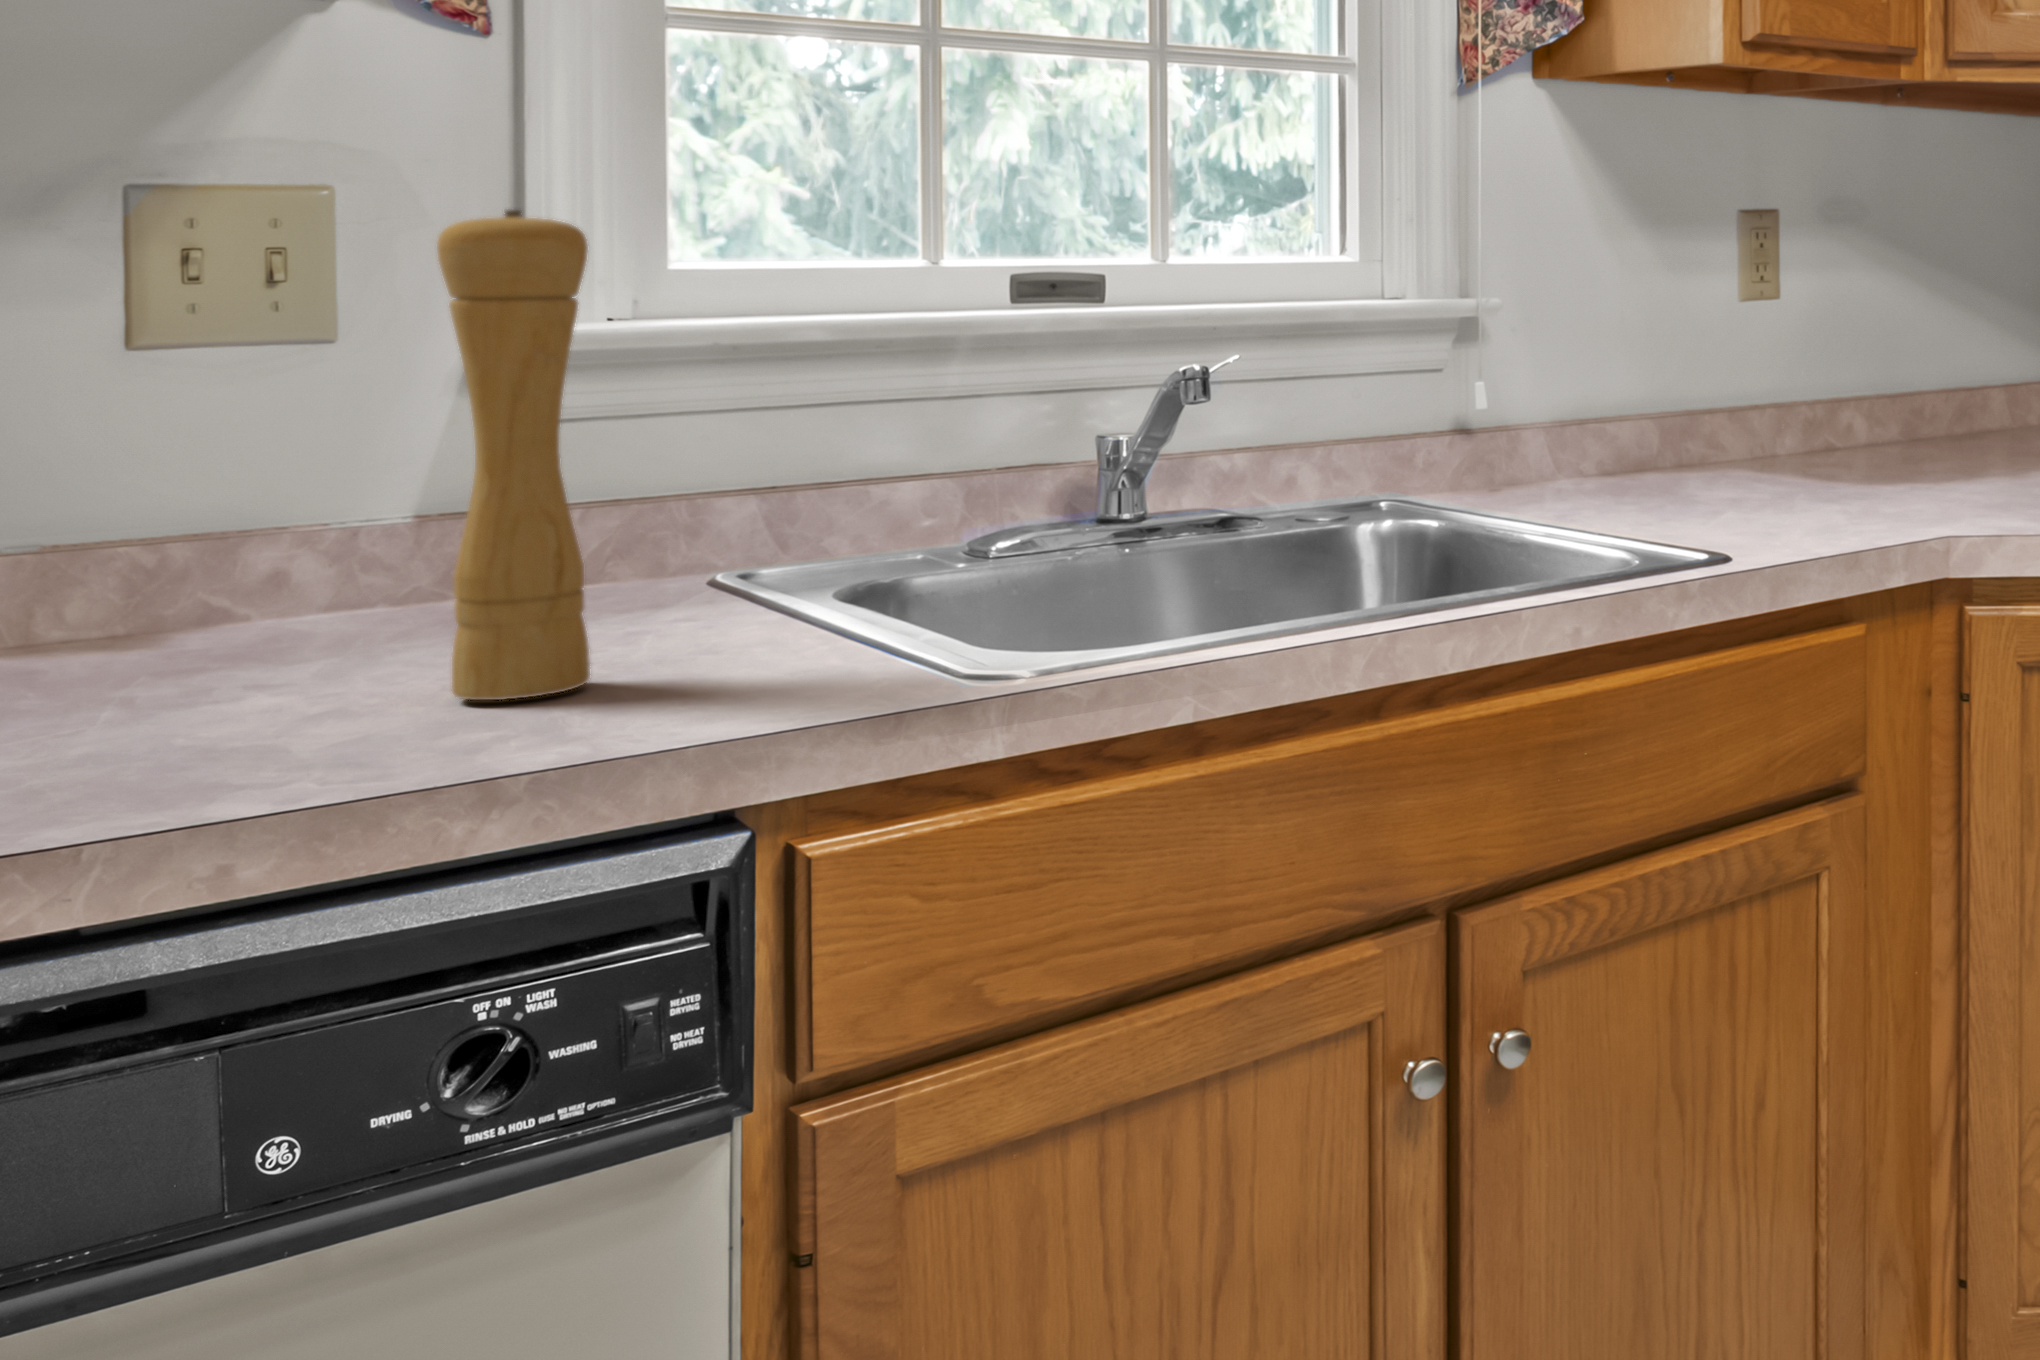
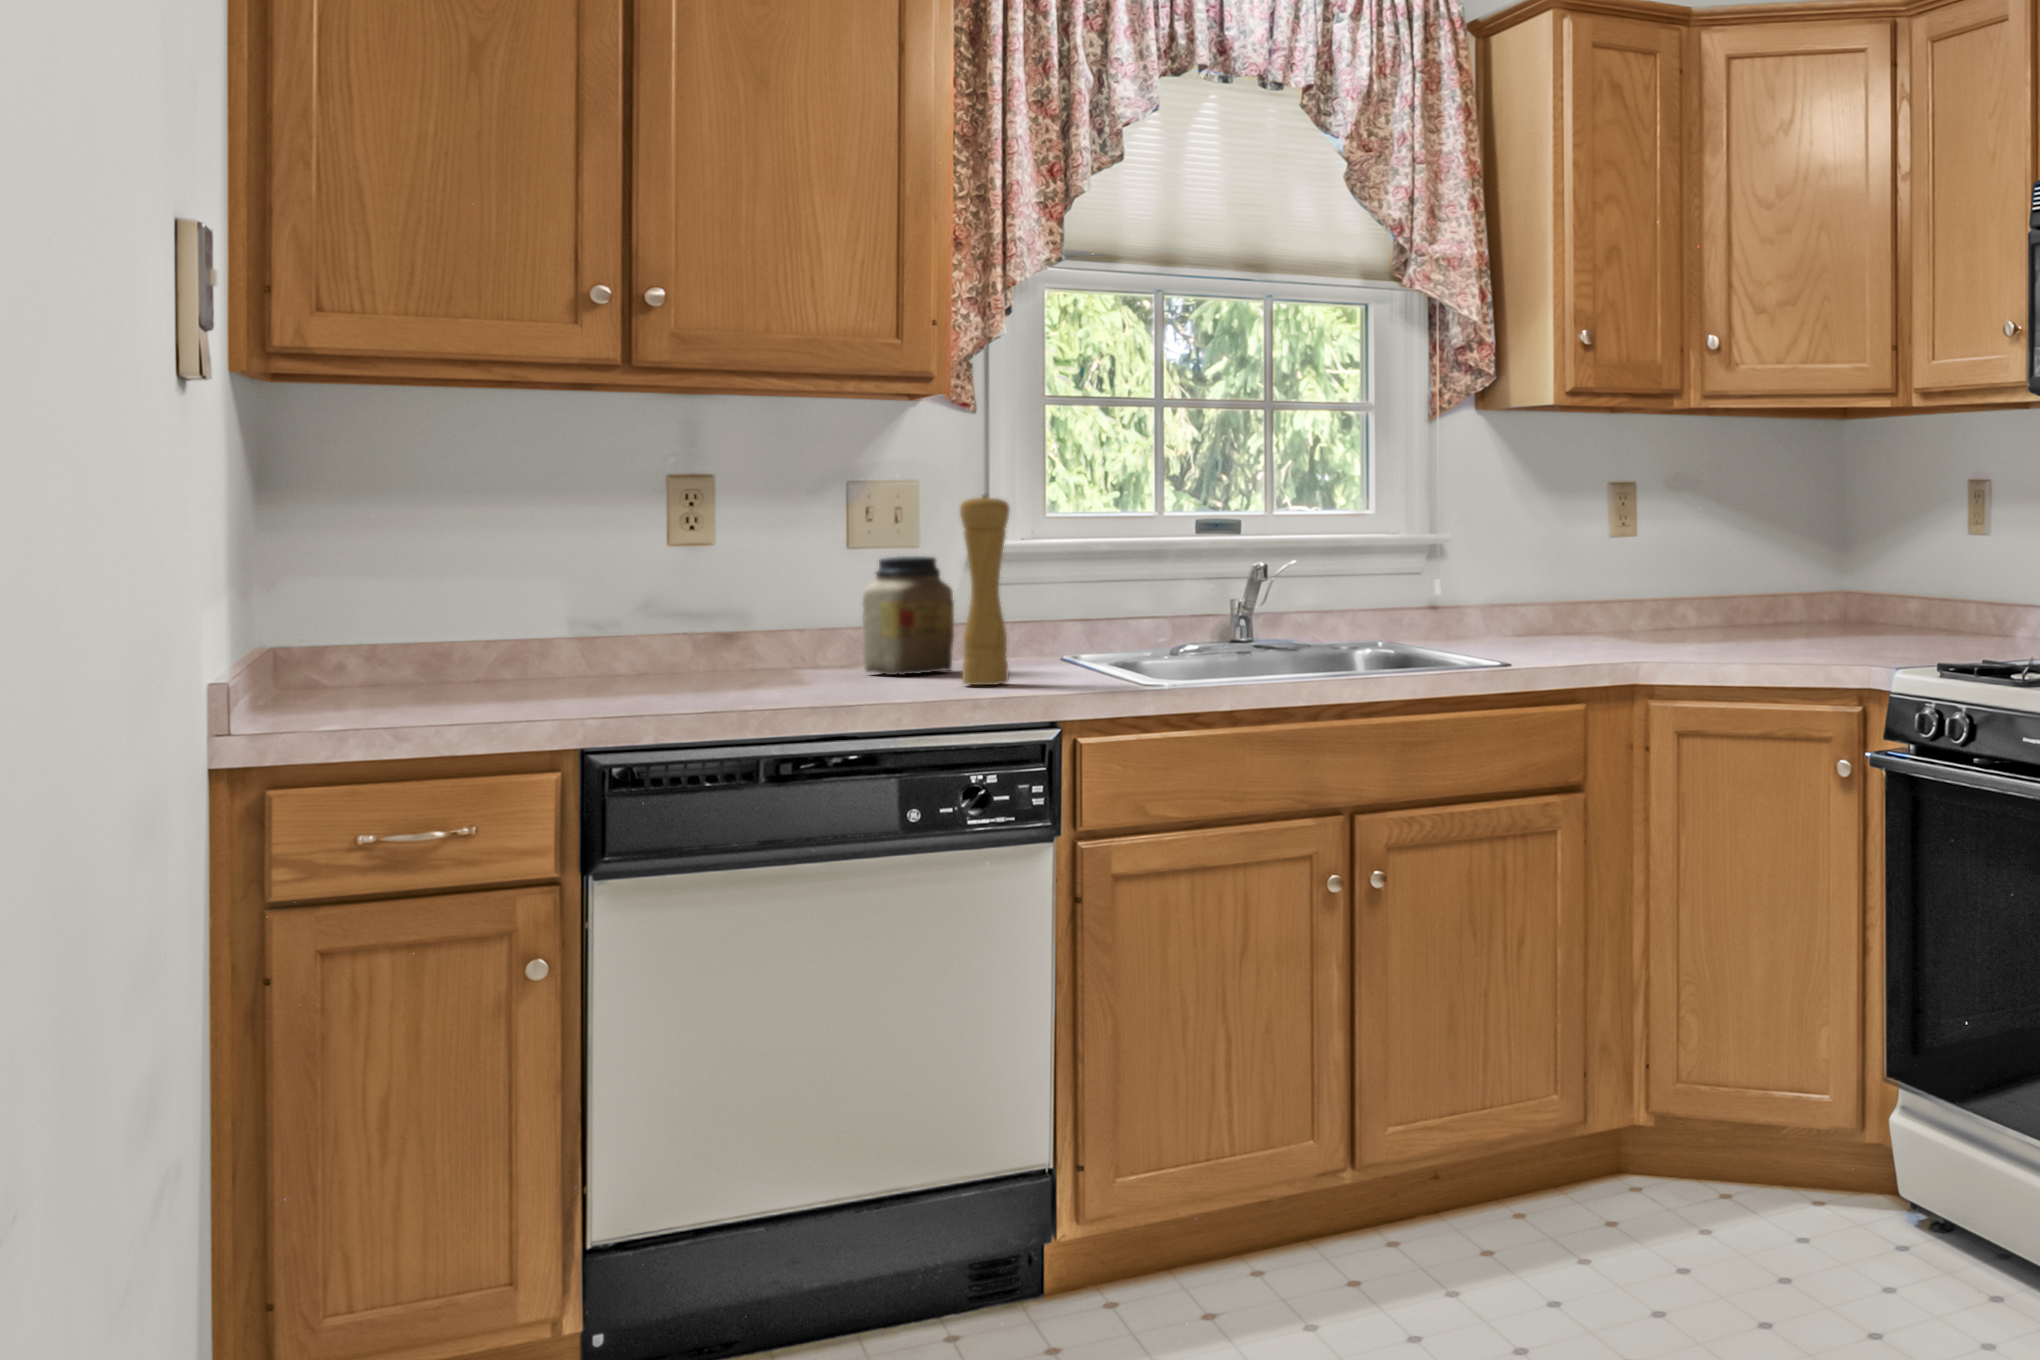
jar: none [172,359,440,657] -> present [862,556,954,675]

